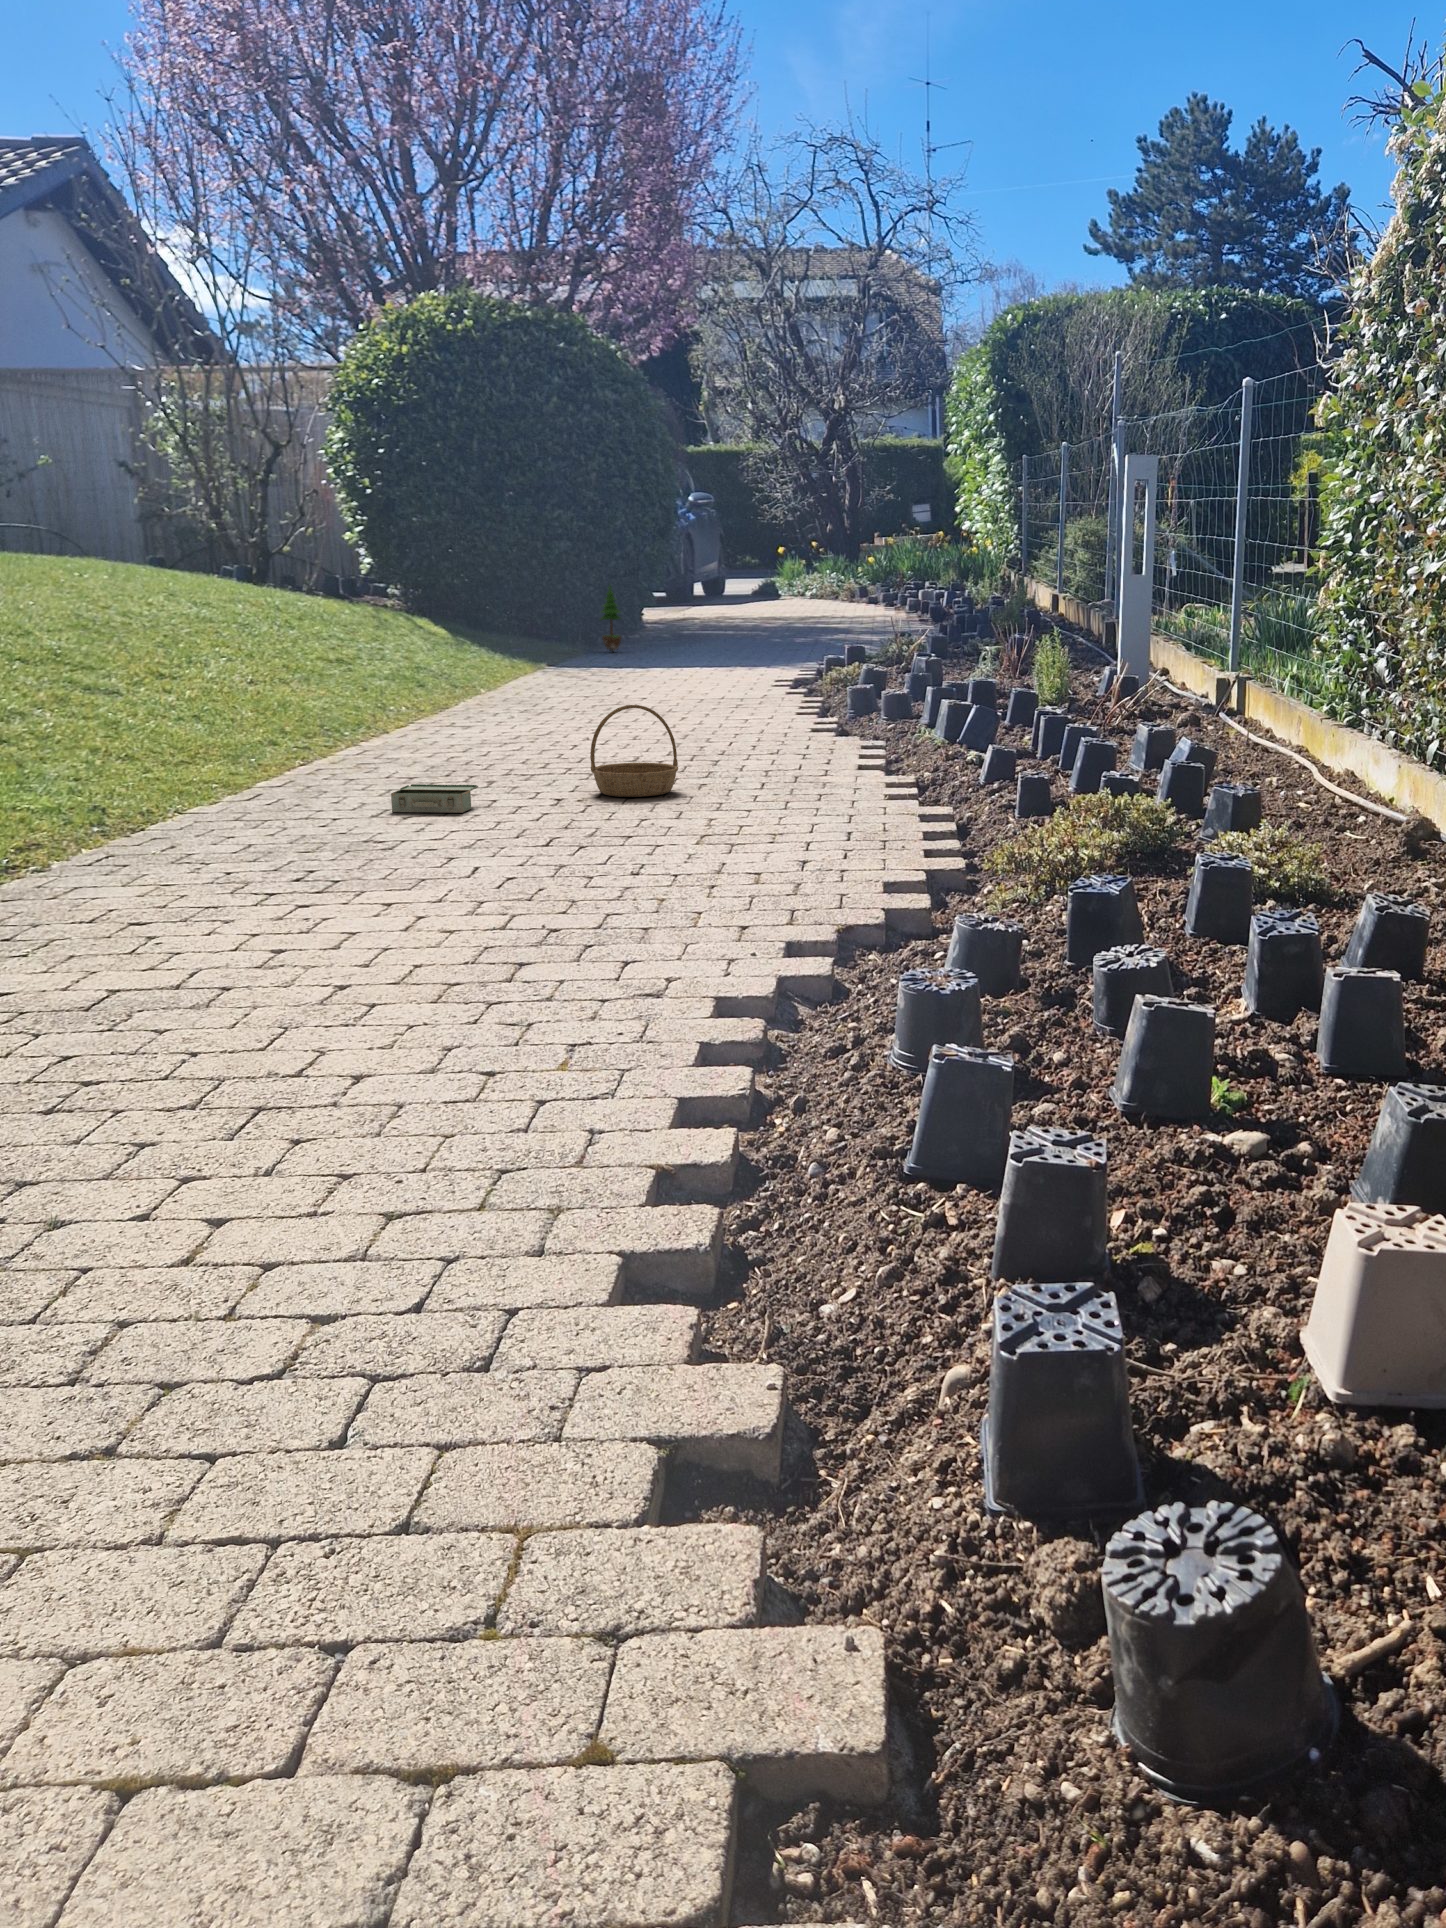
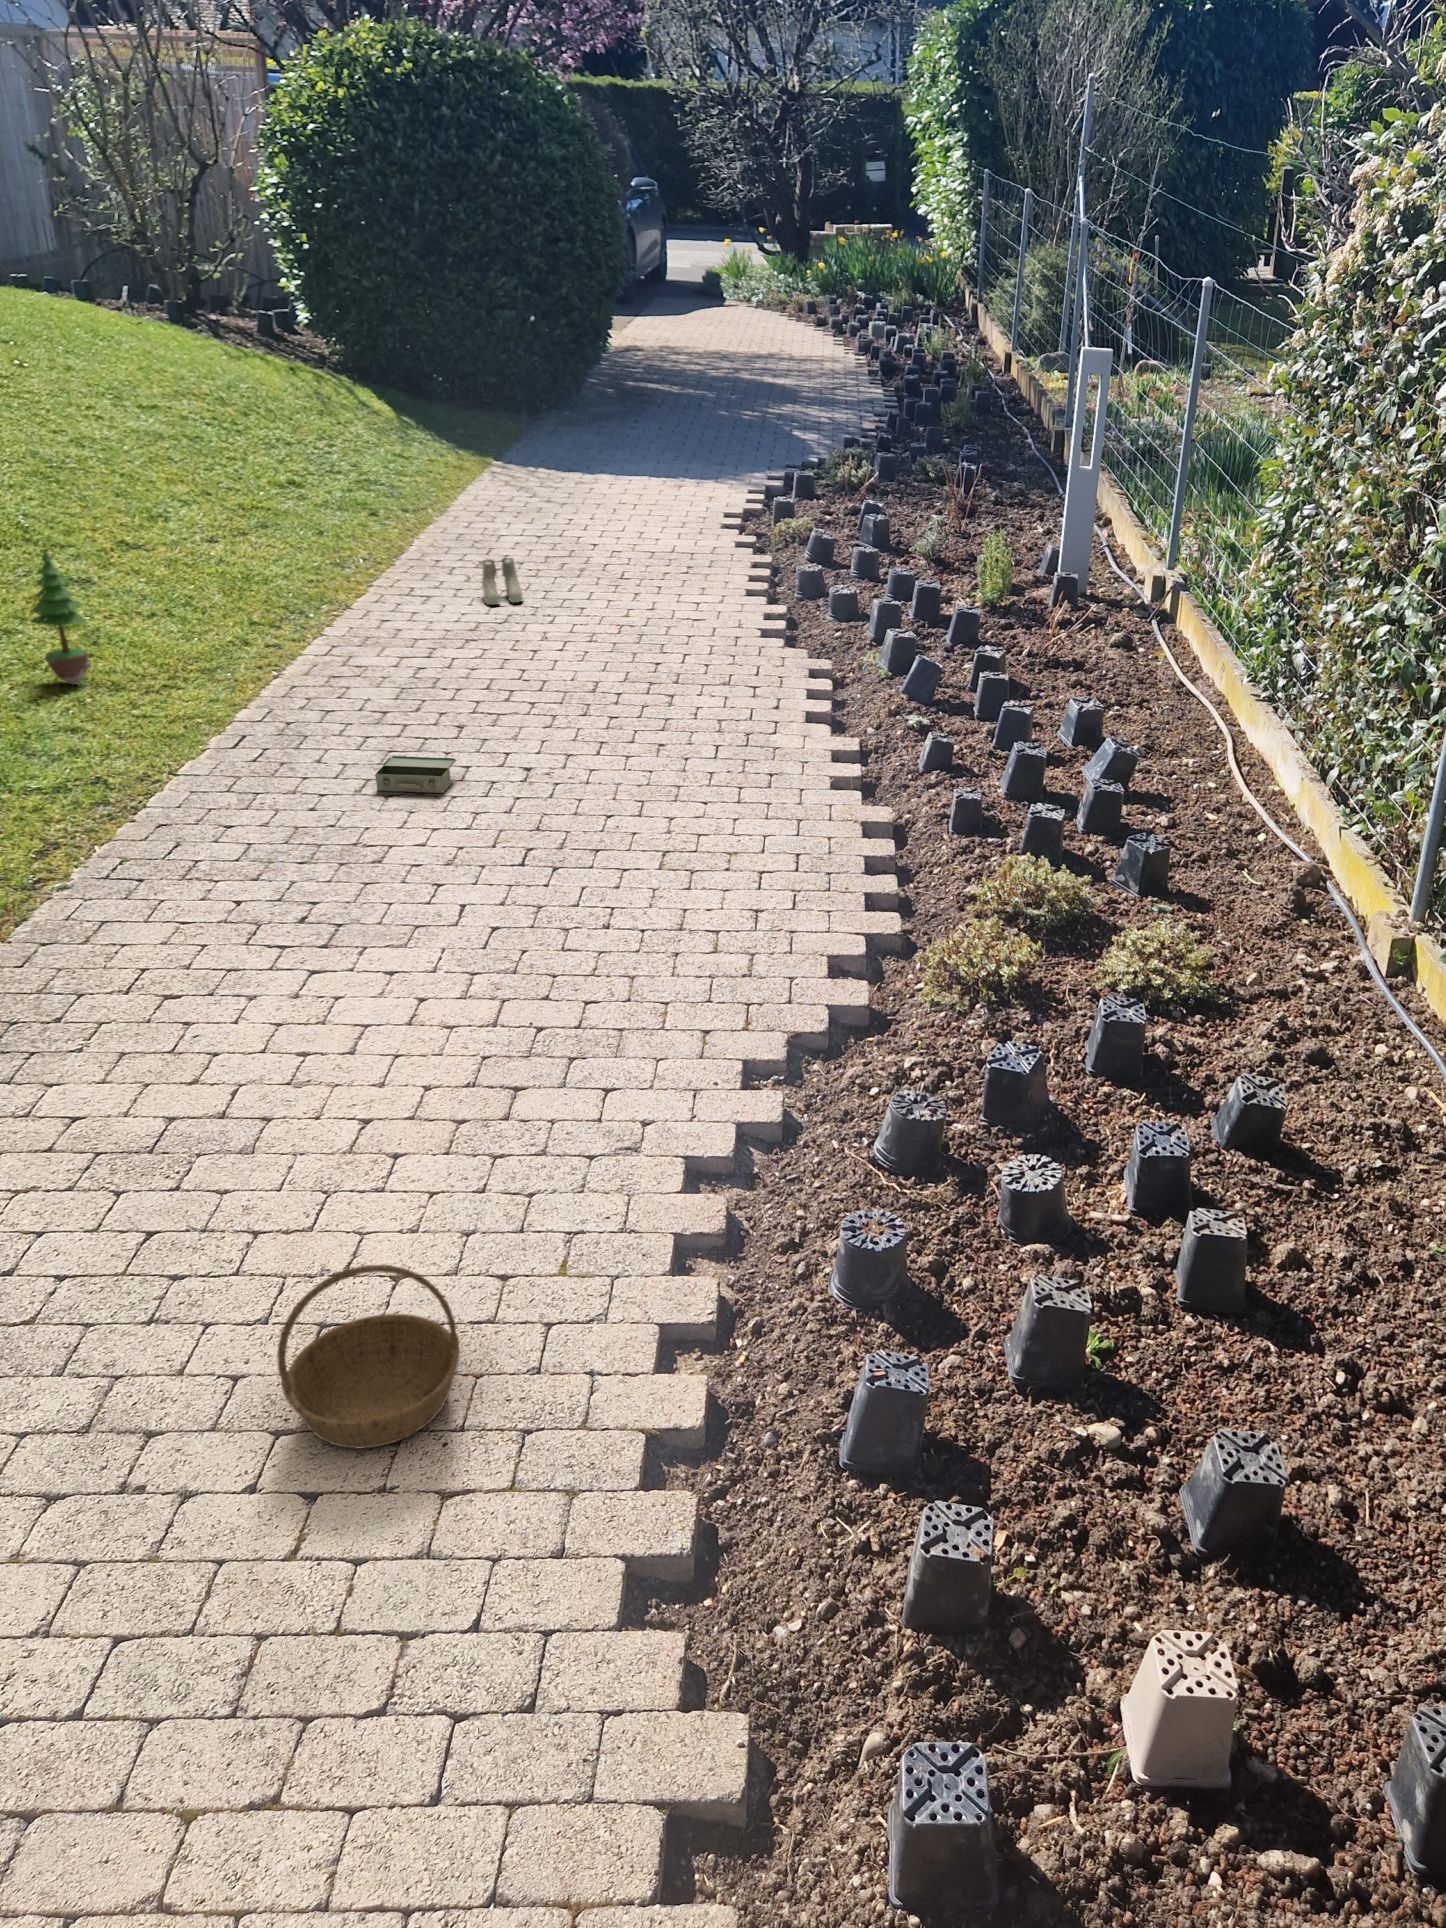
potted tree: present [600,586,621,651] -> present [31,550,91,684]
boots: none [519,684,560,727] -> present [482,558,523,605]
basket: present [590,705,678,797] -> present [278,1265,460,1449]

